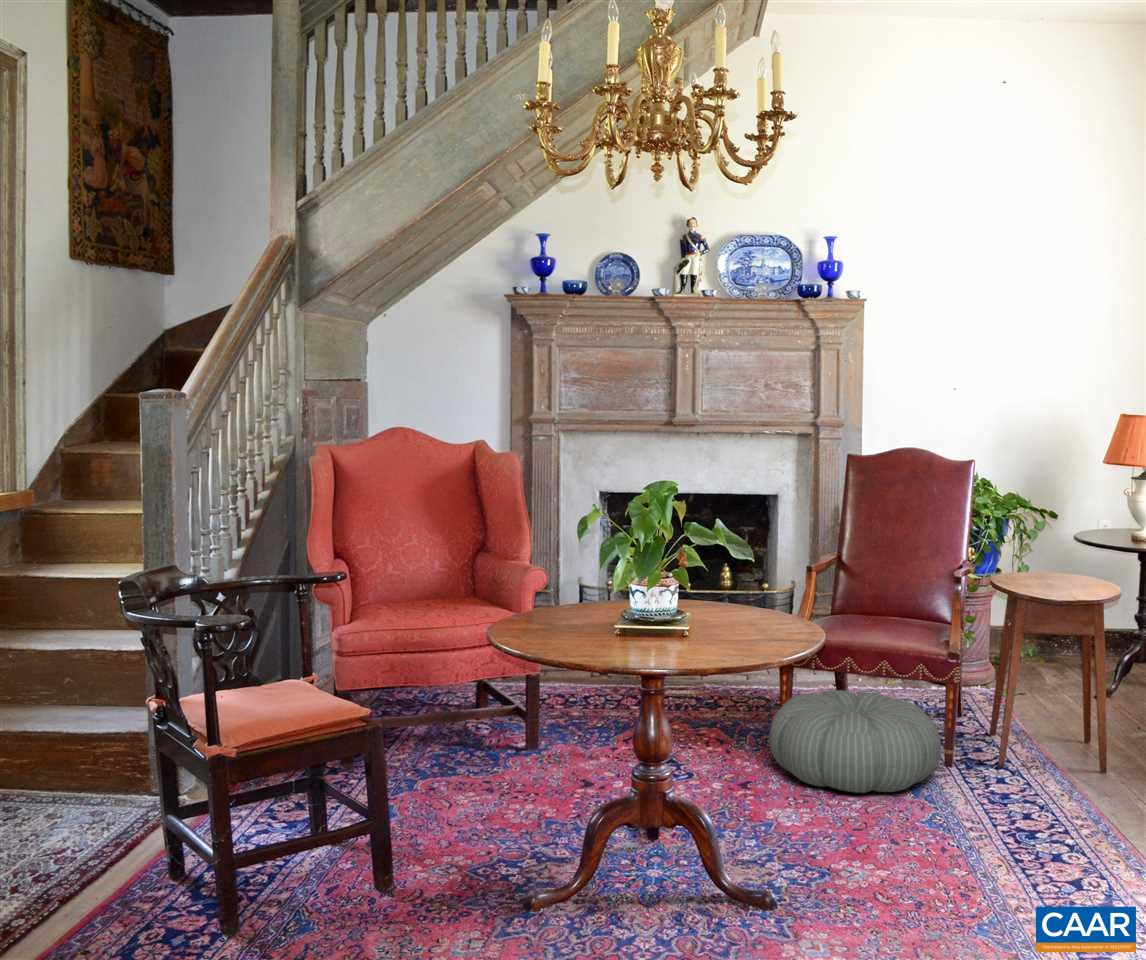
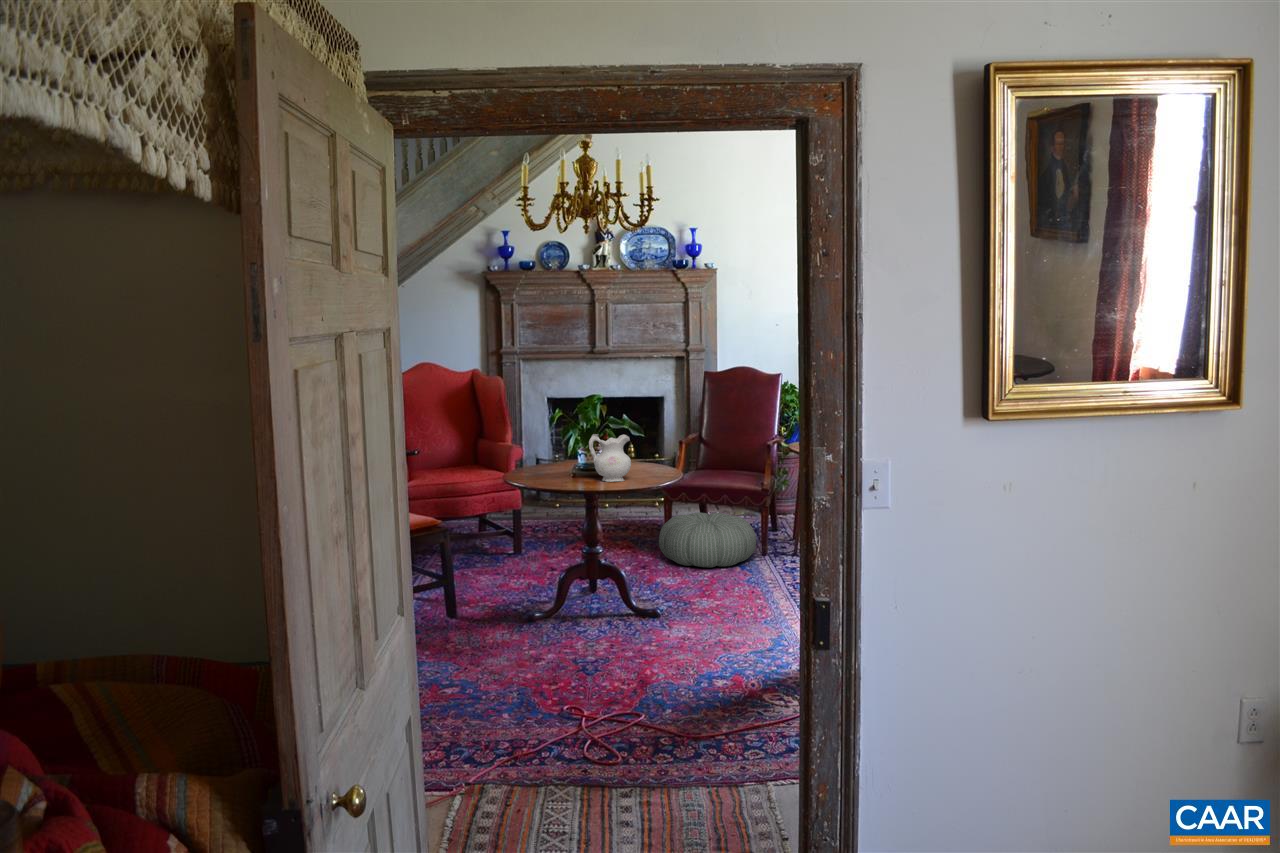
ceramic pitcher: none [649,557,725,646] -> present [589,434,631,482]

